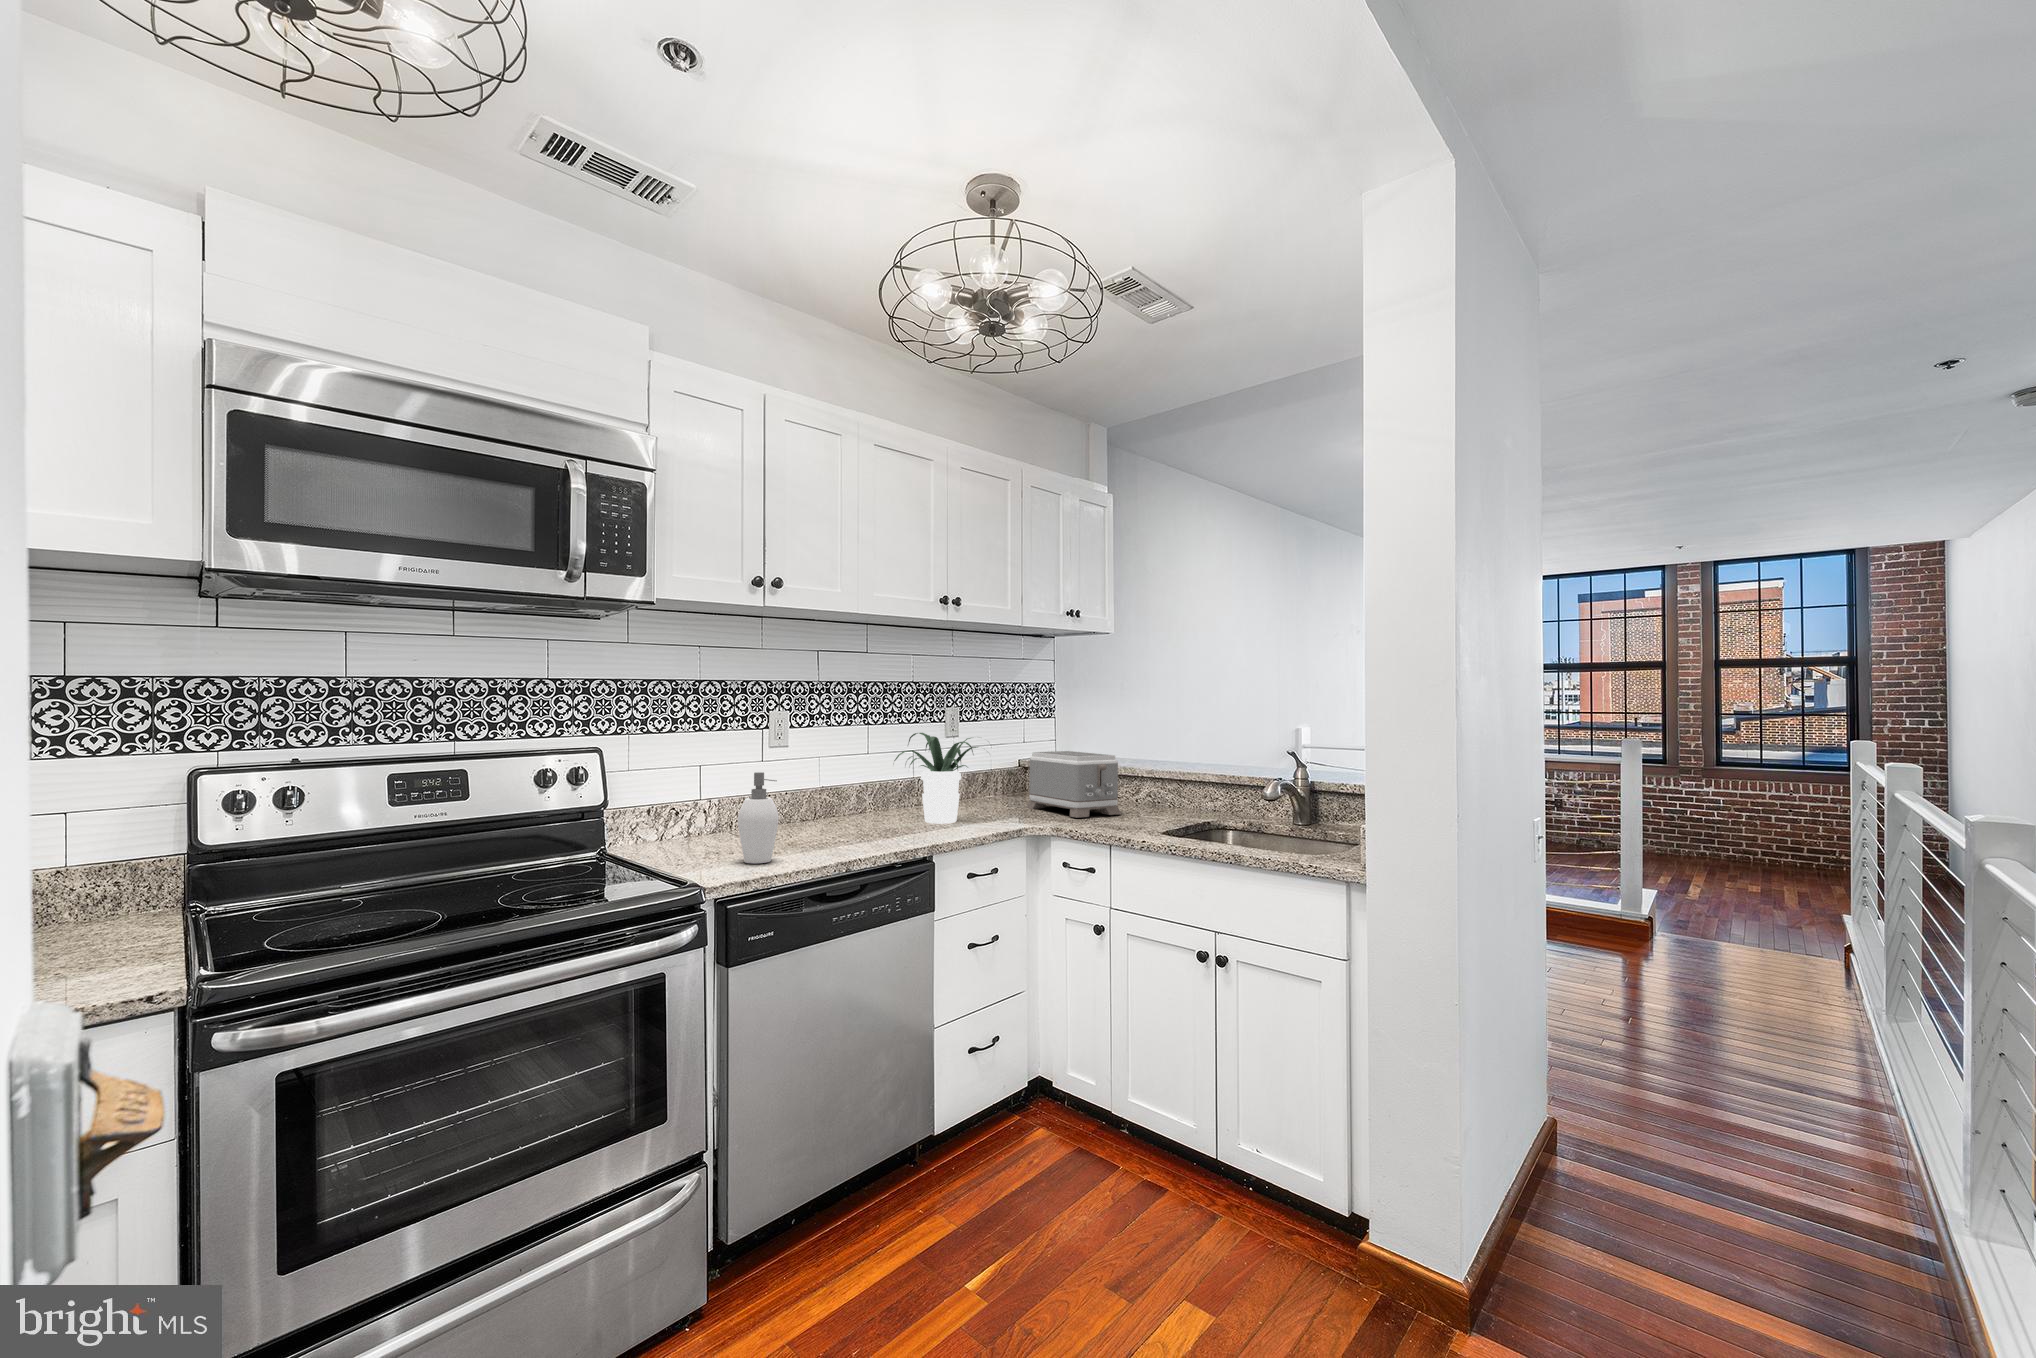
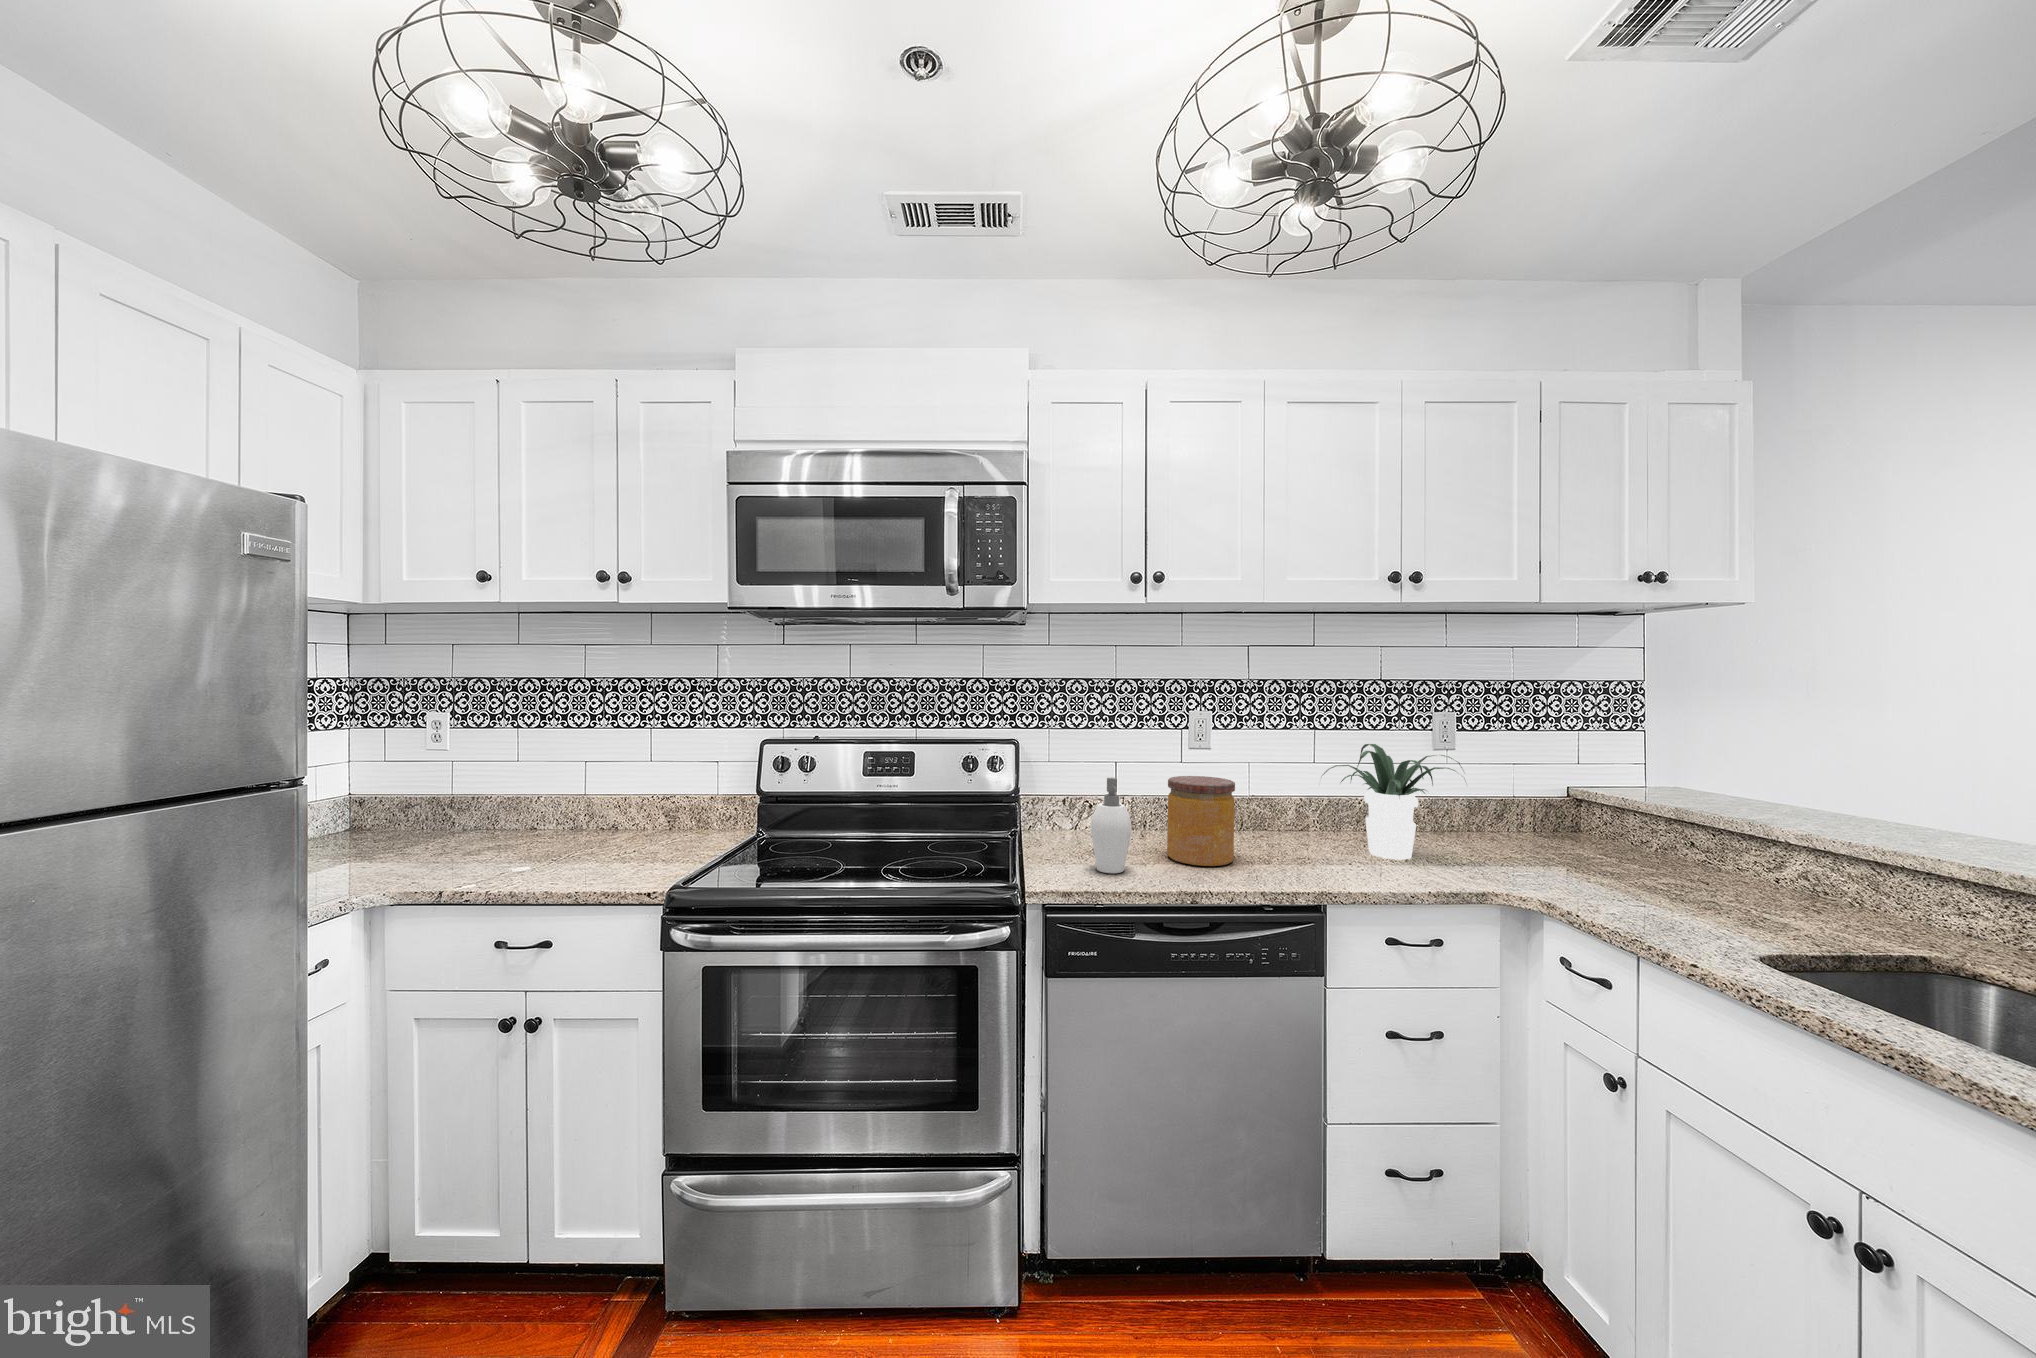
toaster: present [1026,751,1121,818] -> none [1551,779,1723,893]
jar: none [784,769,846,848] -> present [1167,776,1235,866]

